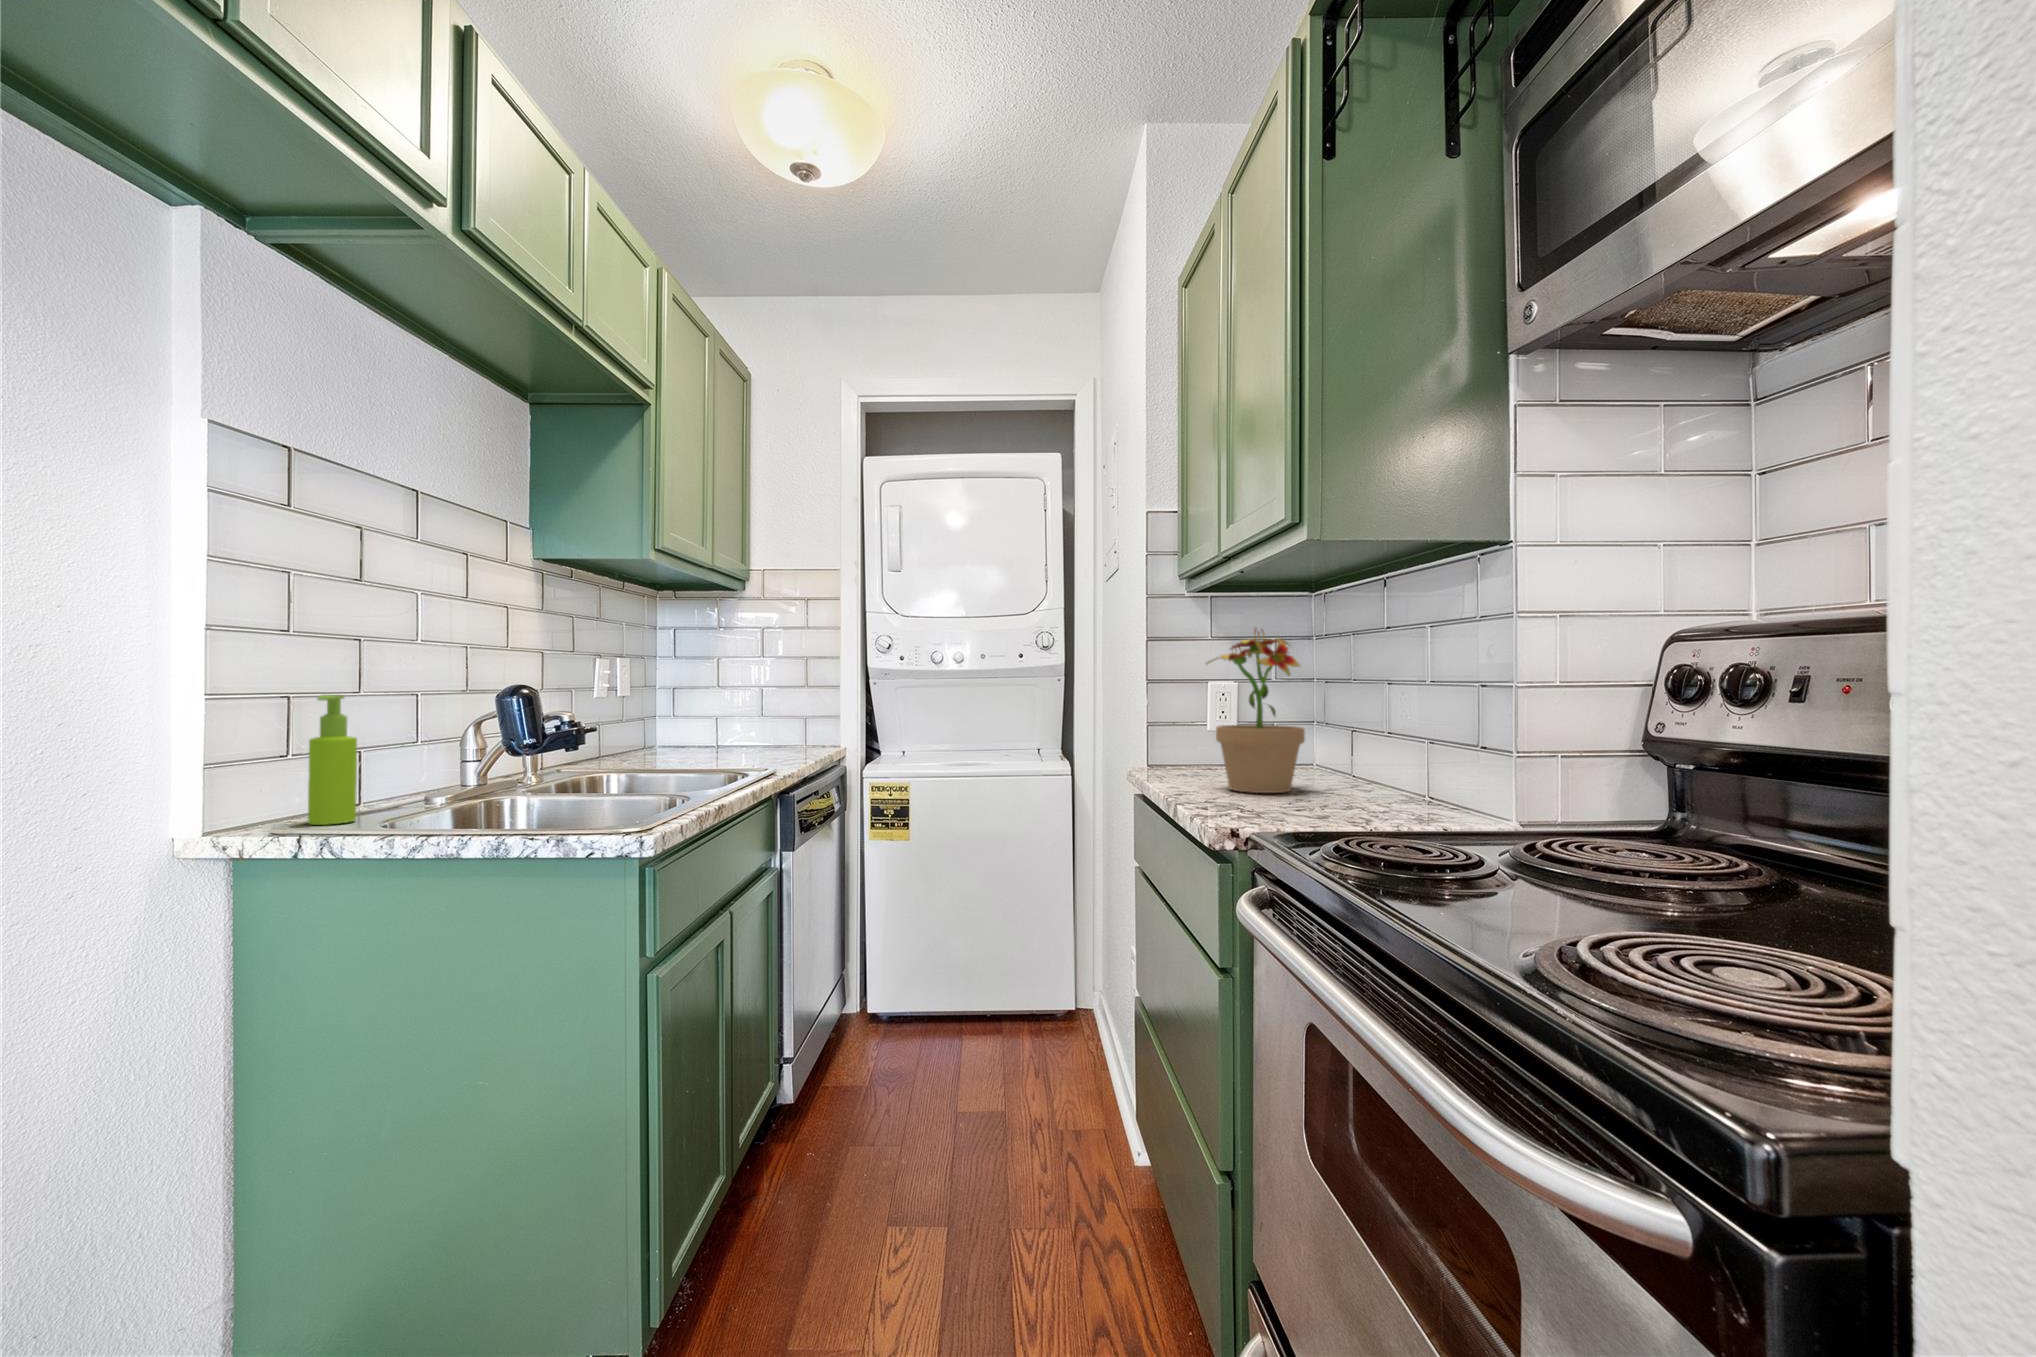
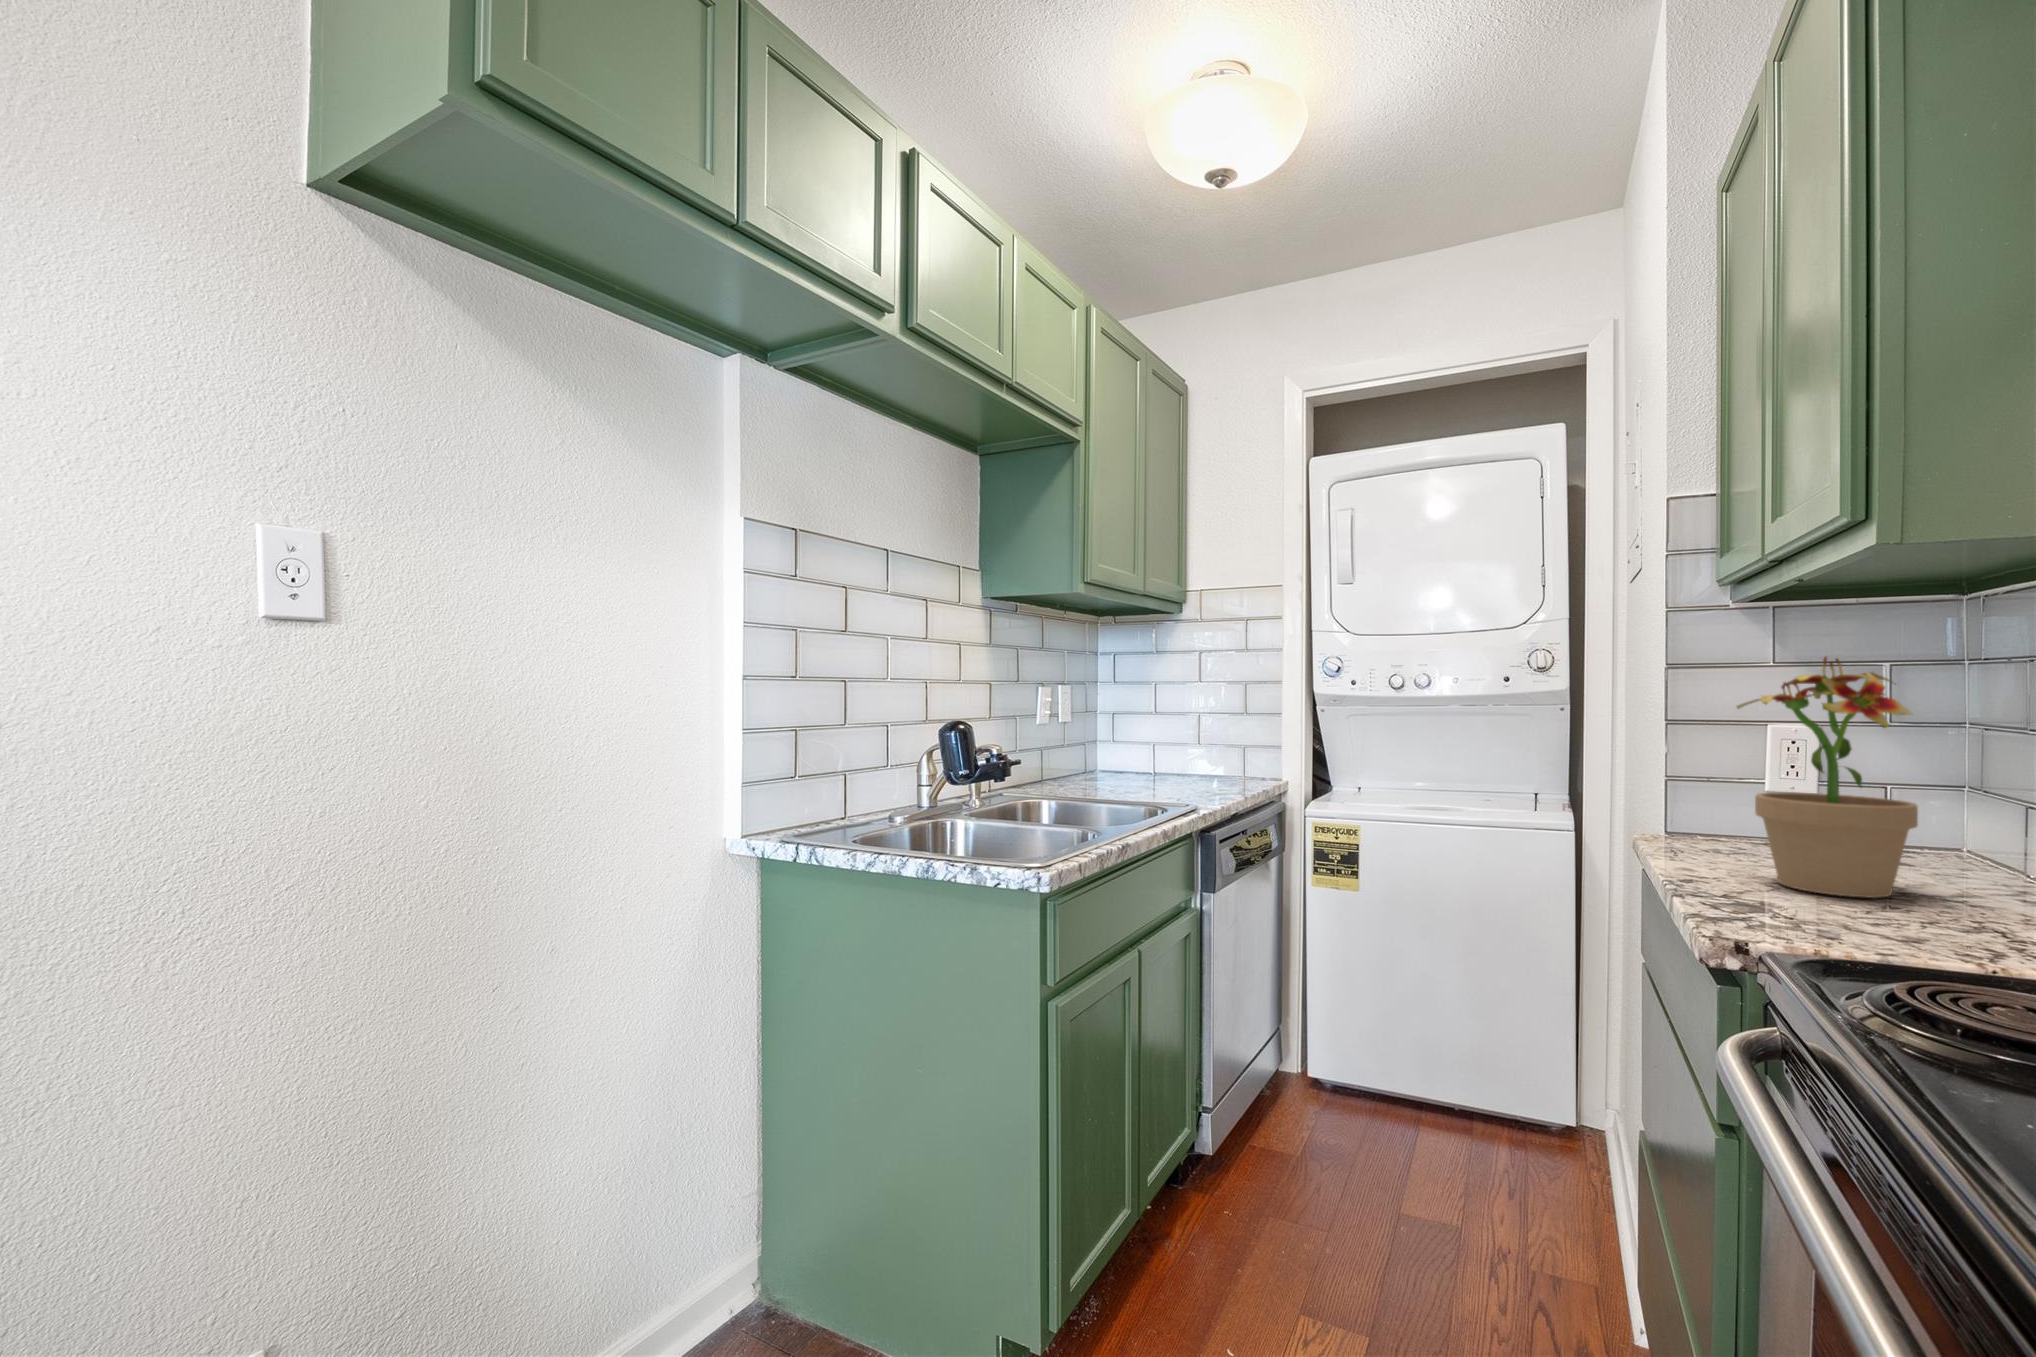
soap dispenser: present [308,695,357,825] -> none [808,728,839,834]

